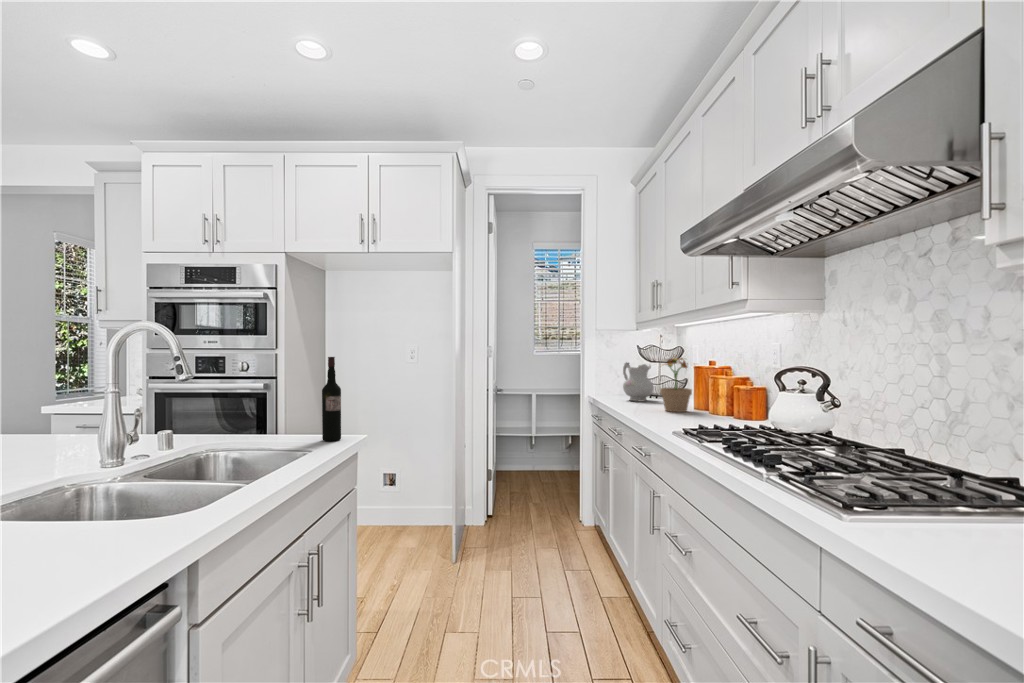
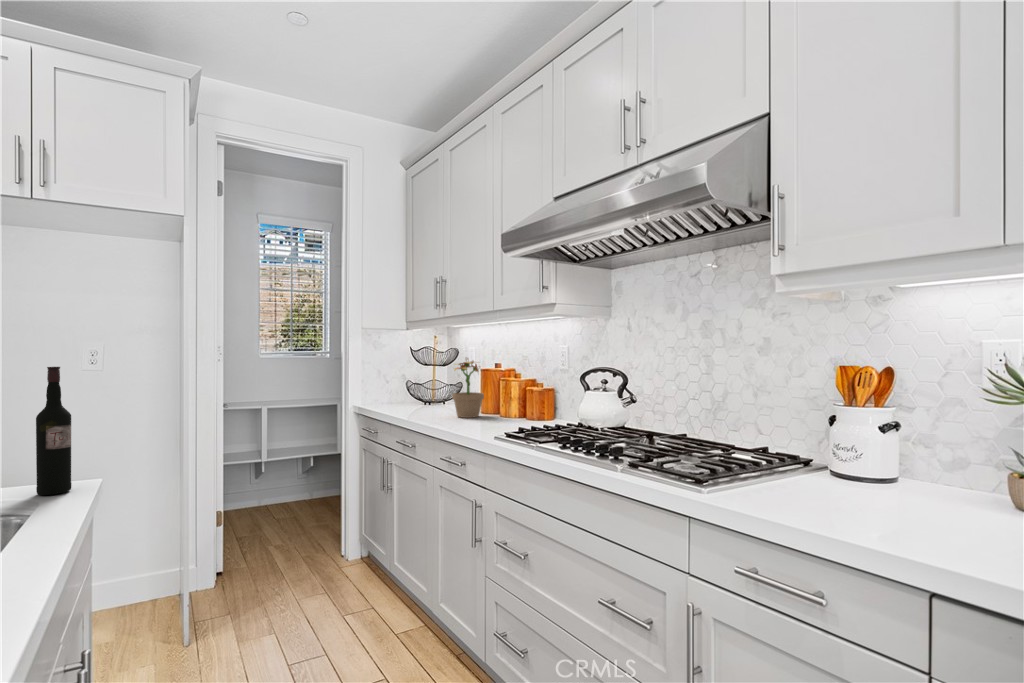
ceramic pitcher: present [623,362,654,401] -> none [397,367,431,410]

